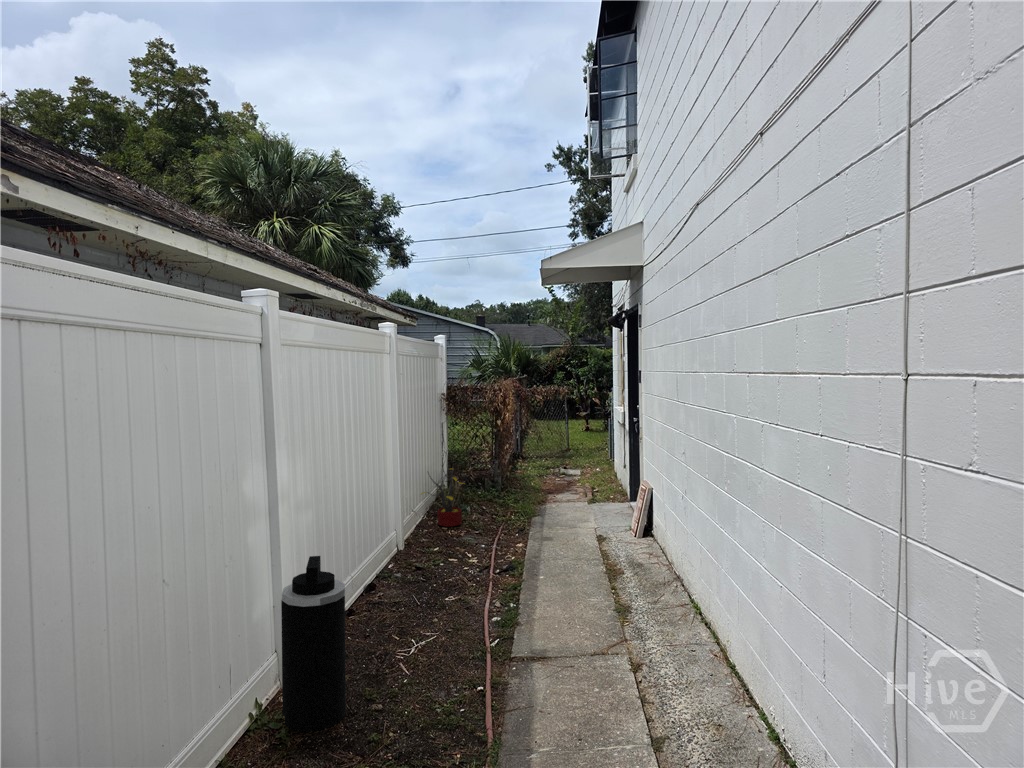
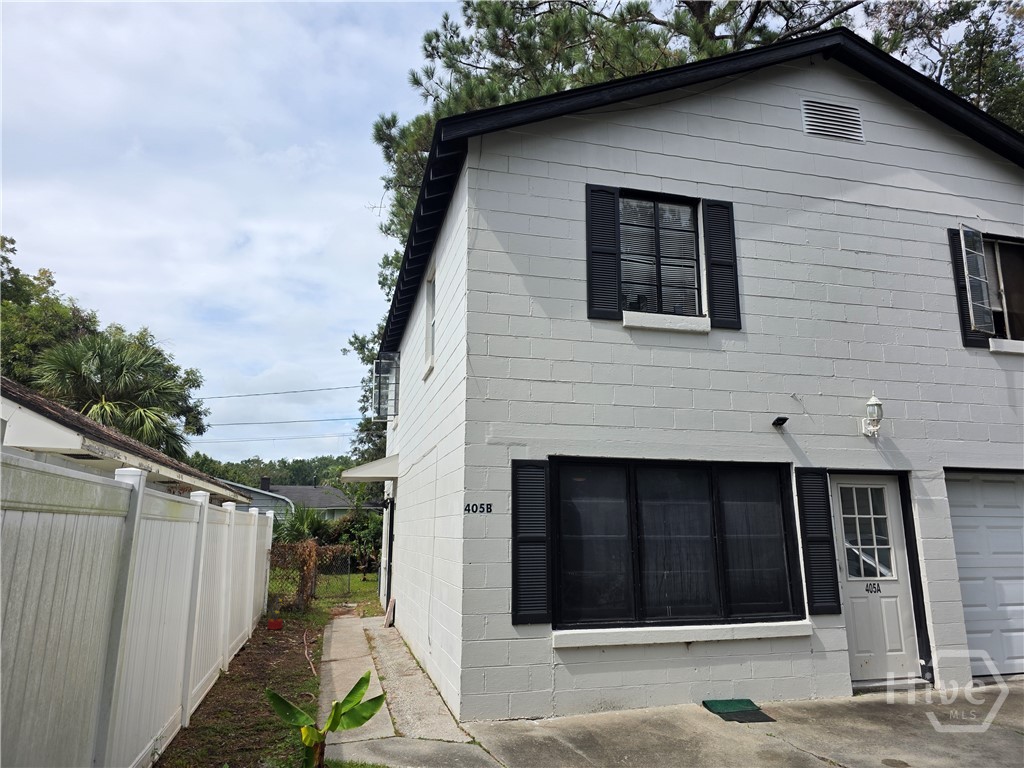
trash can: present [281,556,346,732] -> none [234,609,262,673]

